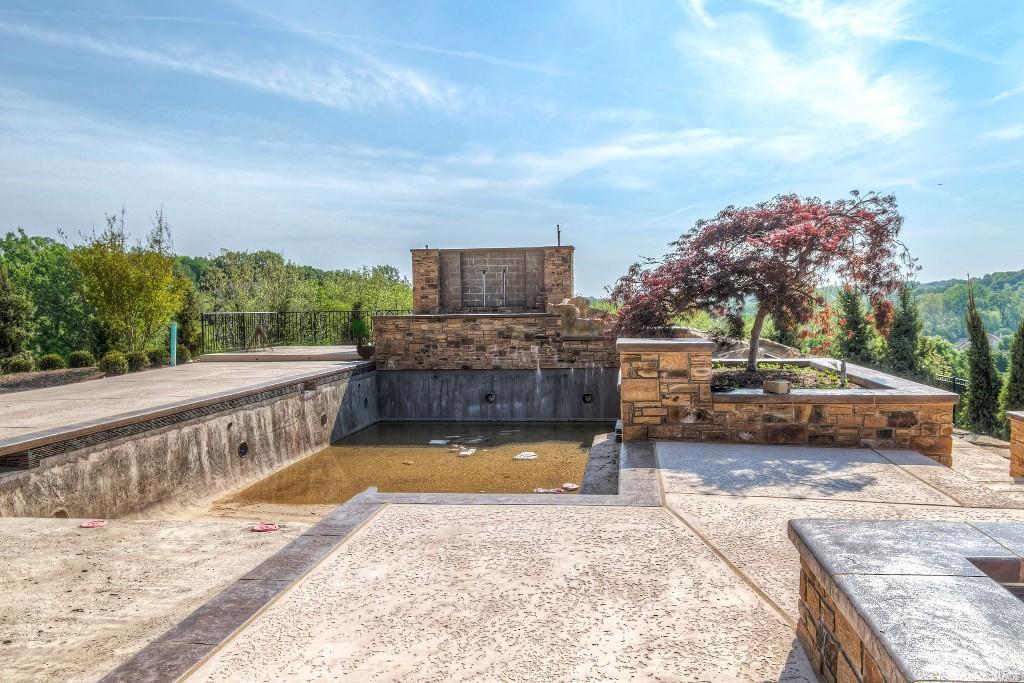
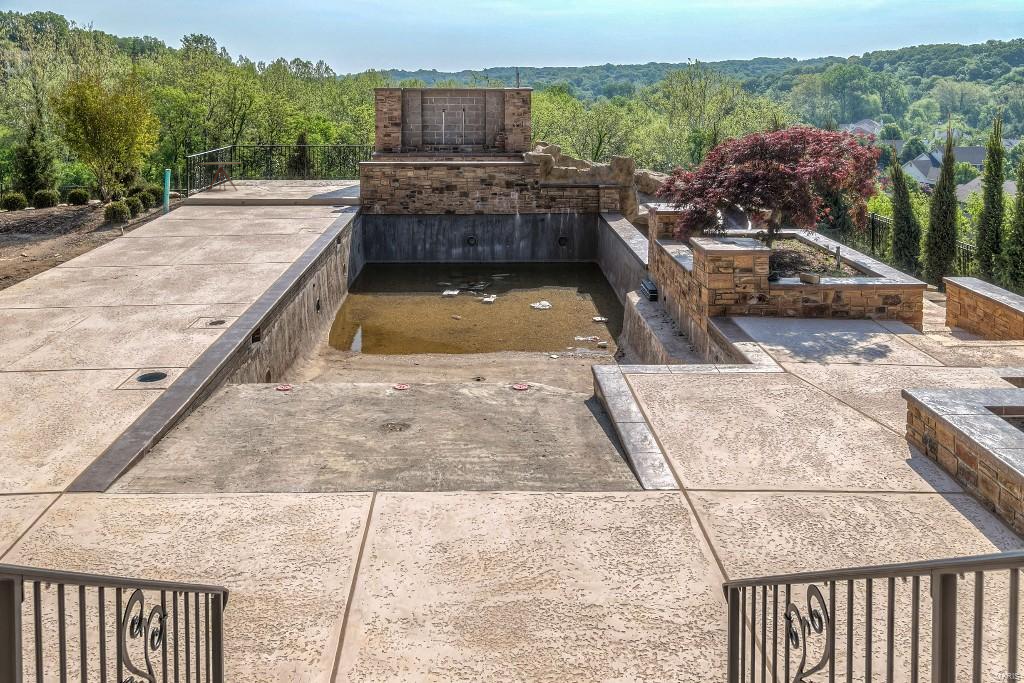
potted tree: present [350,320,375,358] -> none [337,161,363,203]

